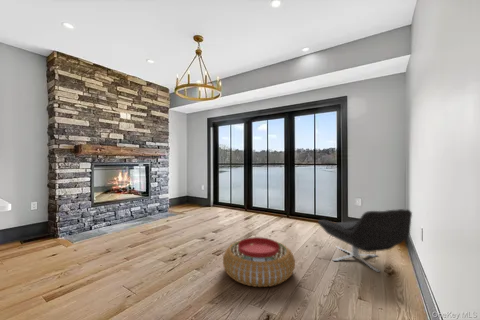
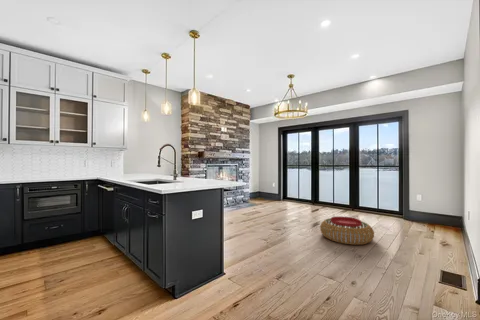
lounge chair: present [318,209,412,272] -> none [388,198,466,243]

